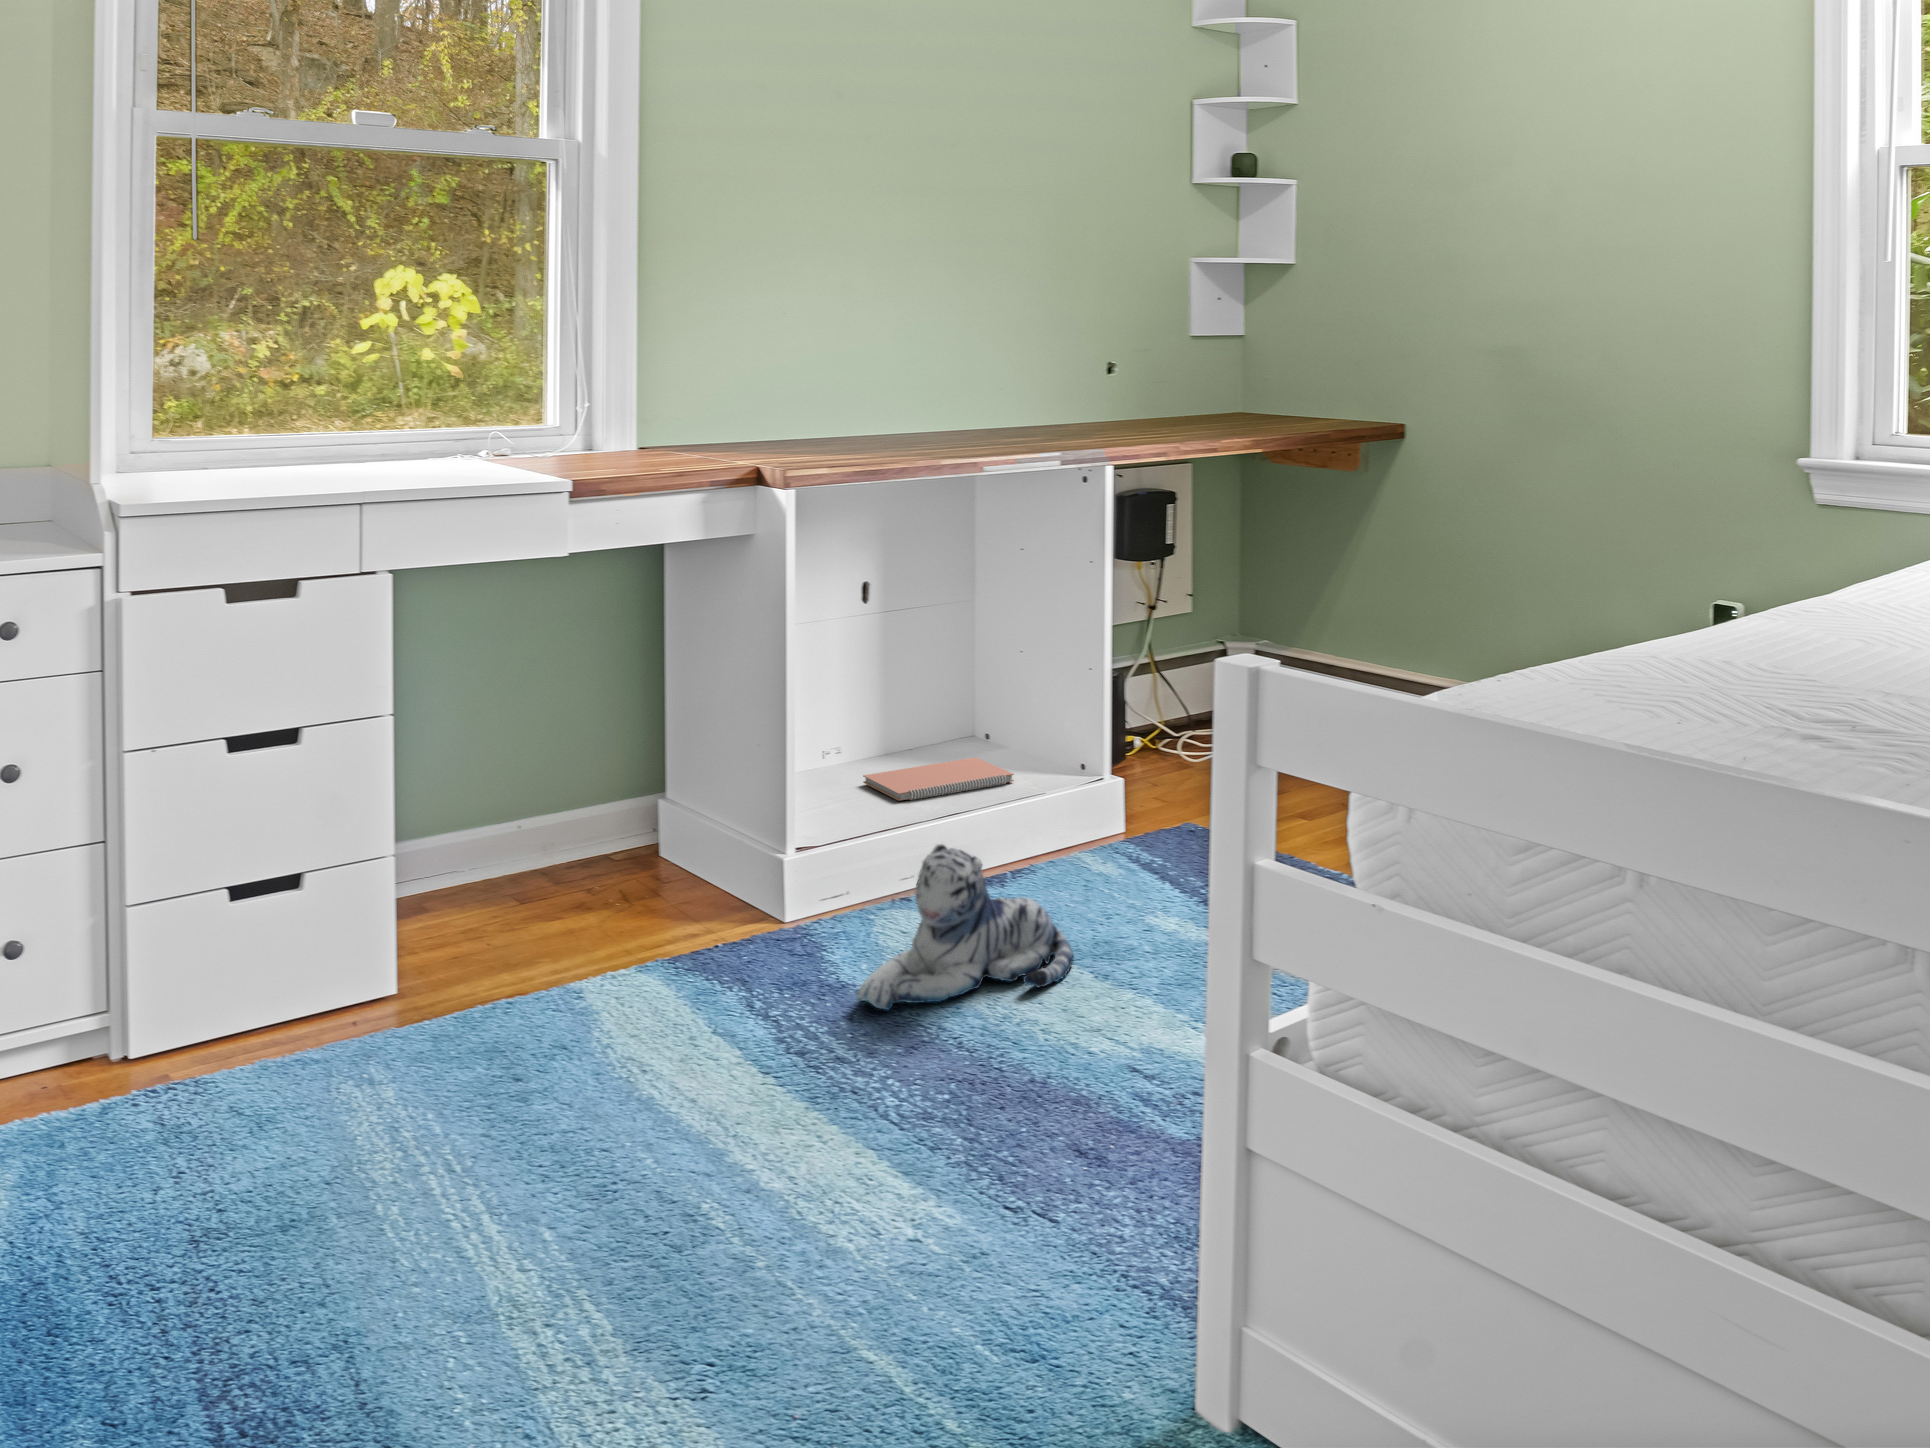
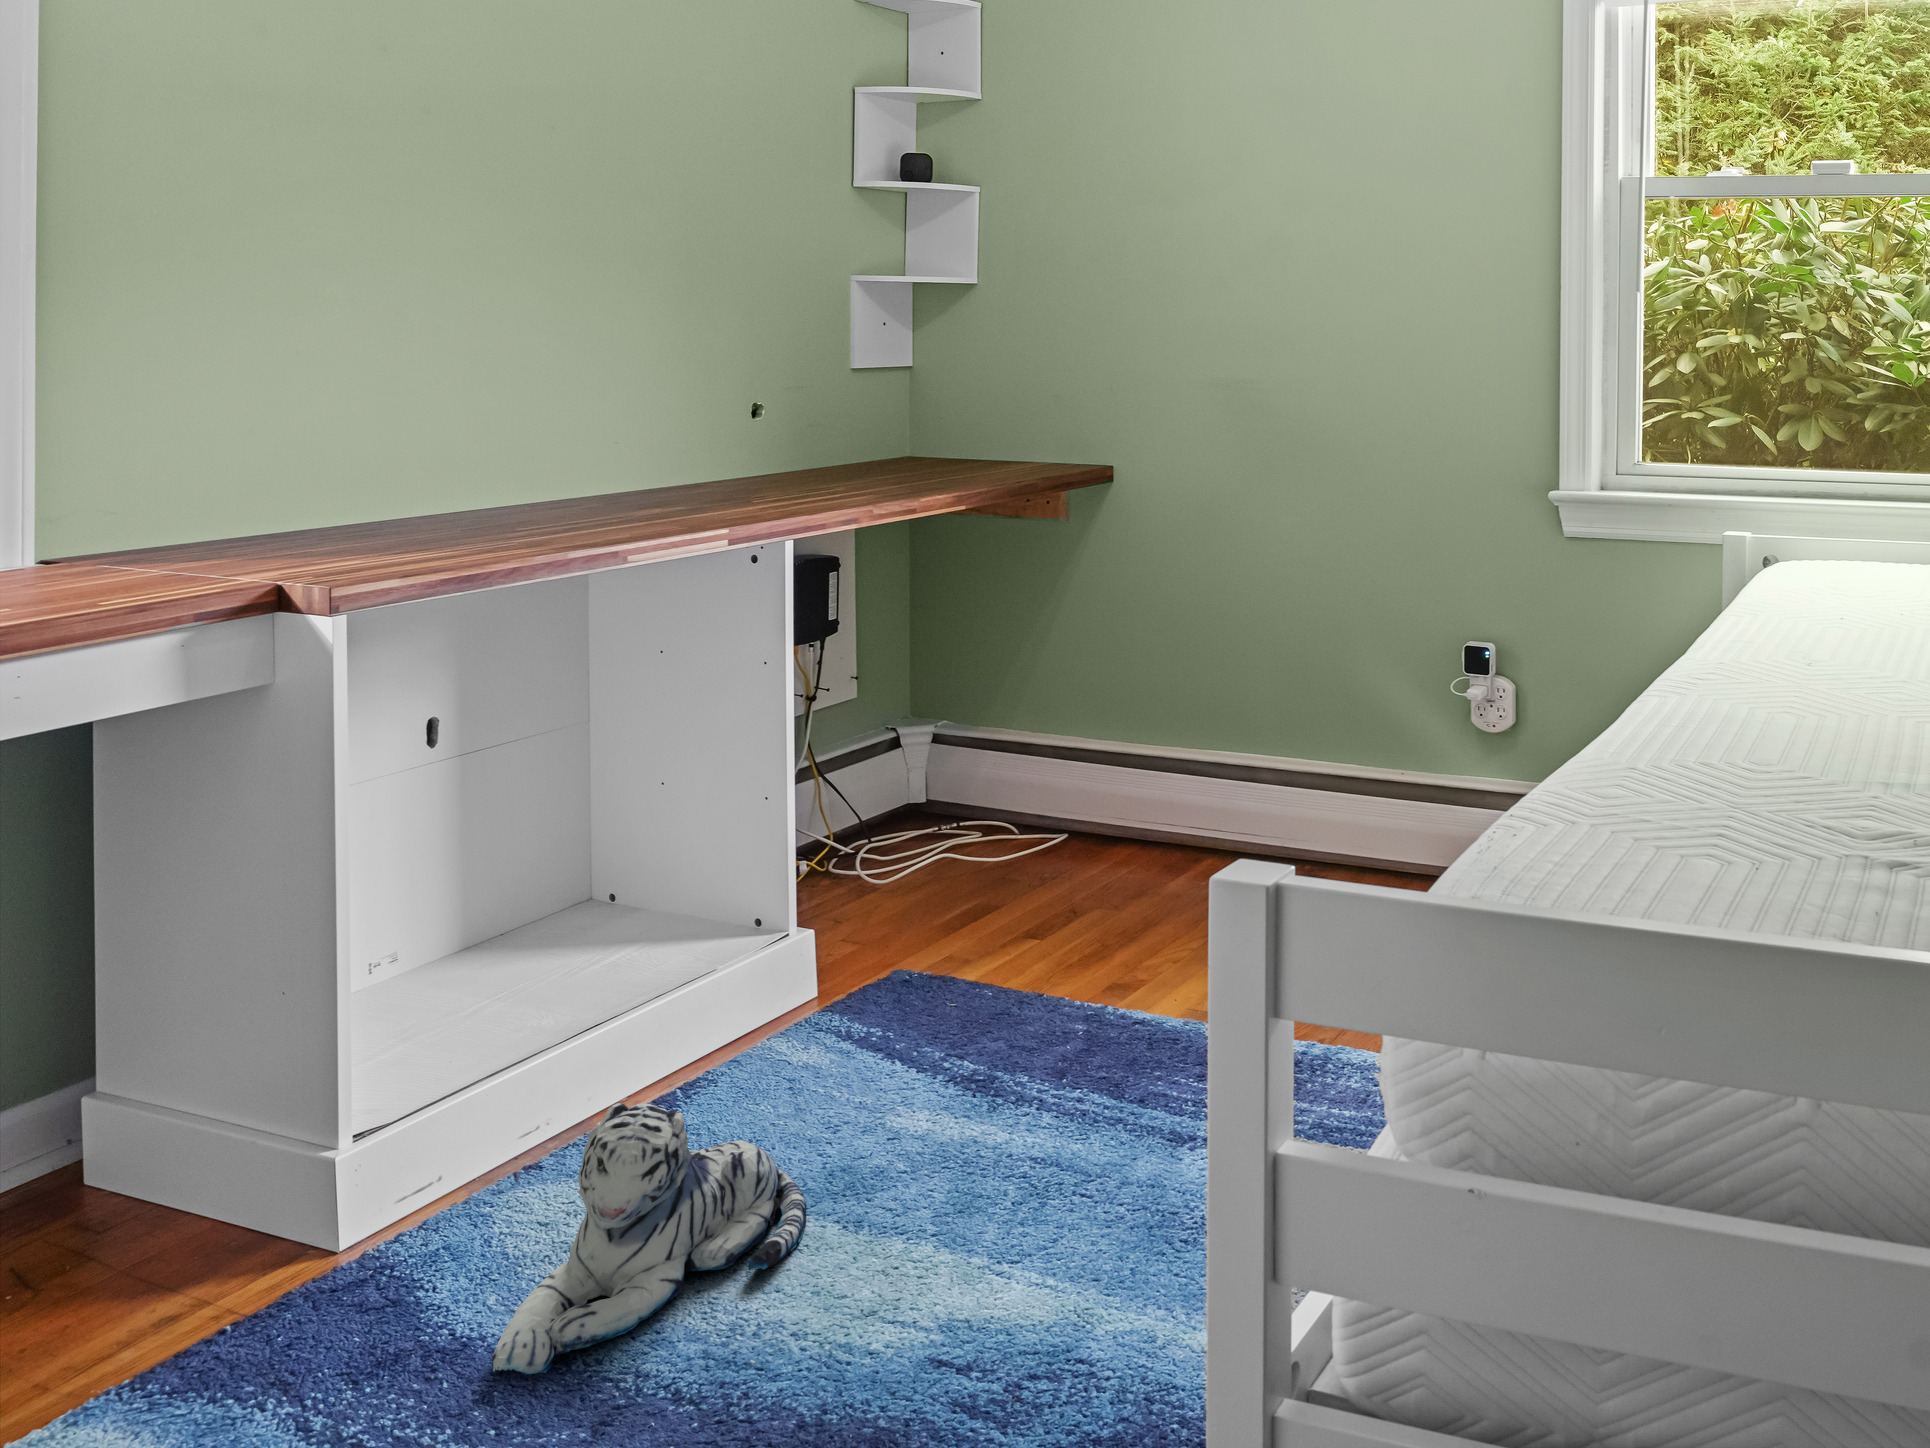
notebook: present [863,757,1014,801] -> none [431,934,664,1024]

